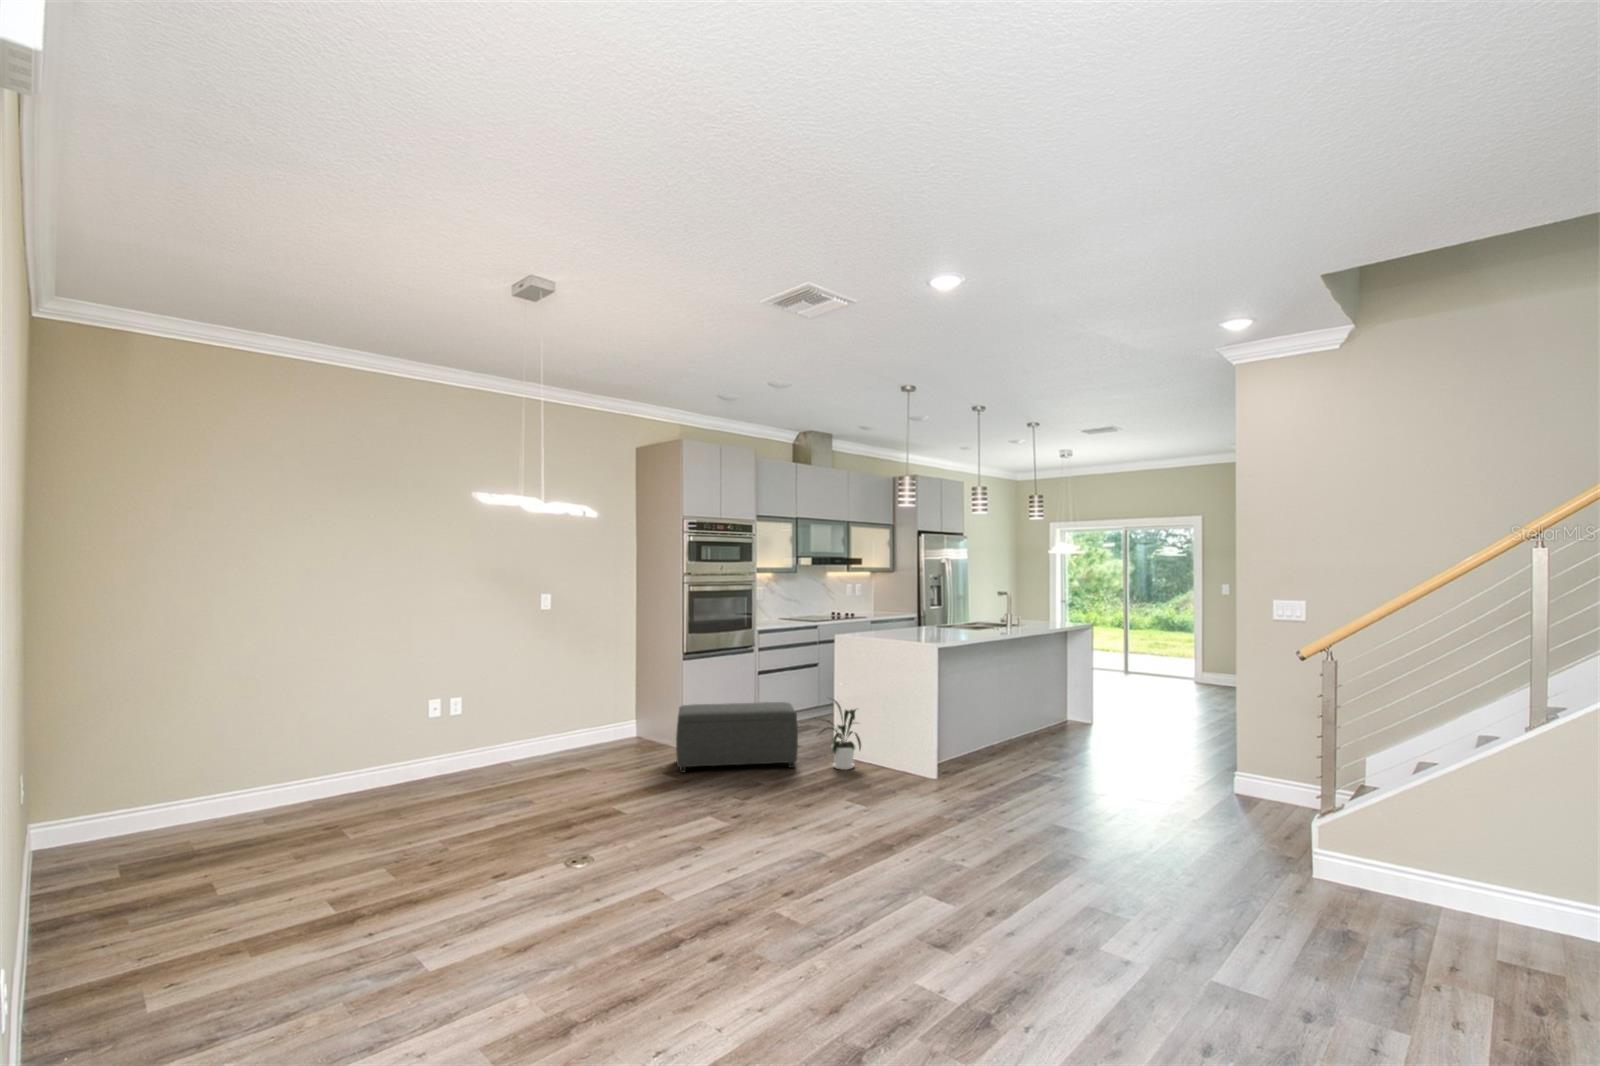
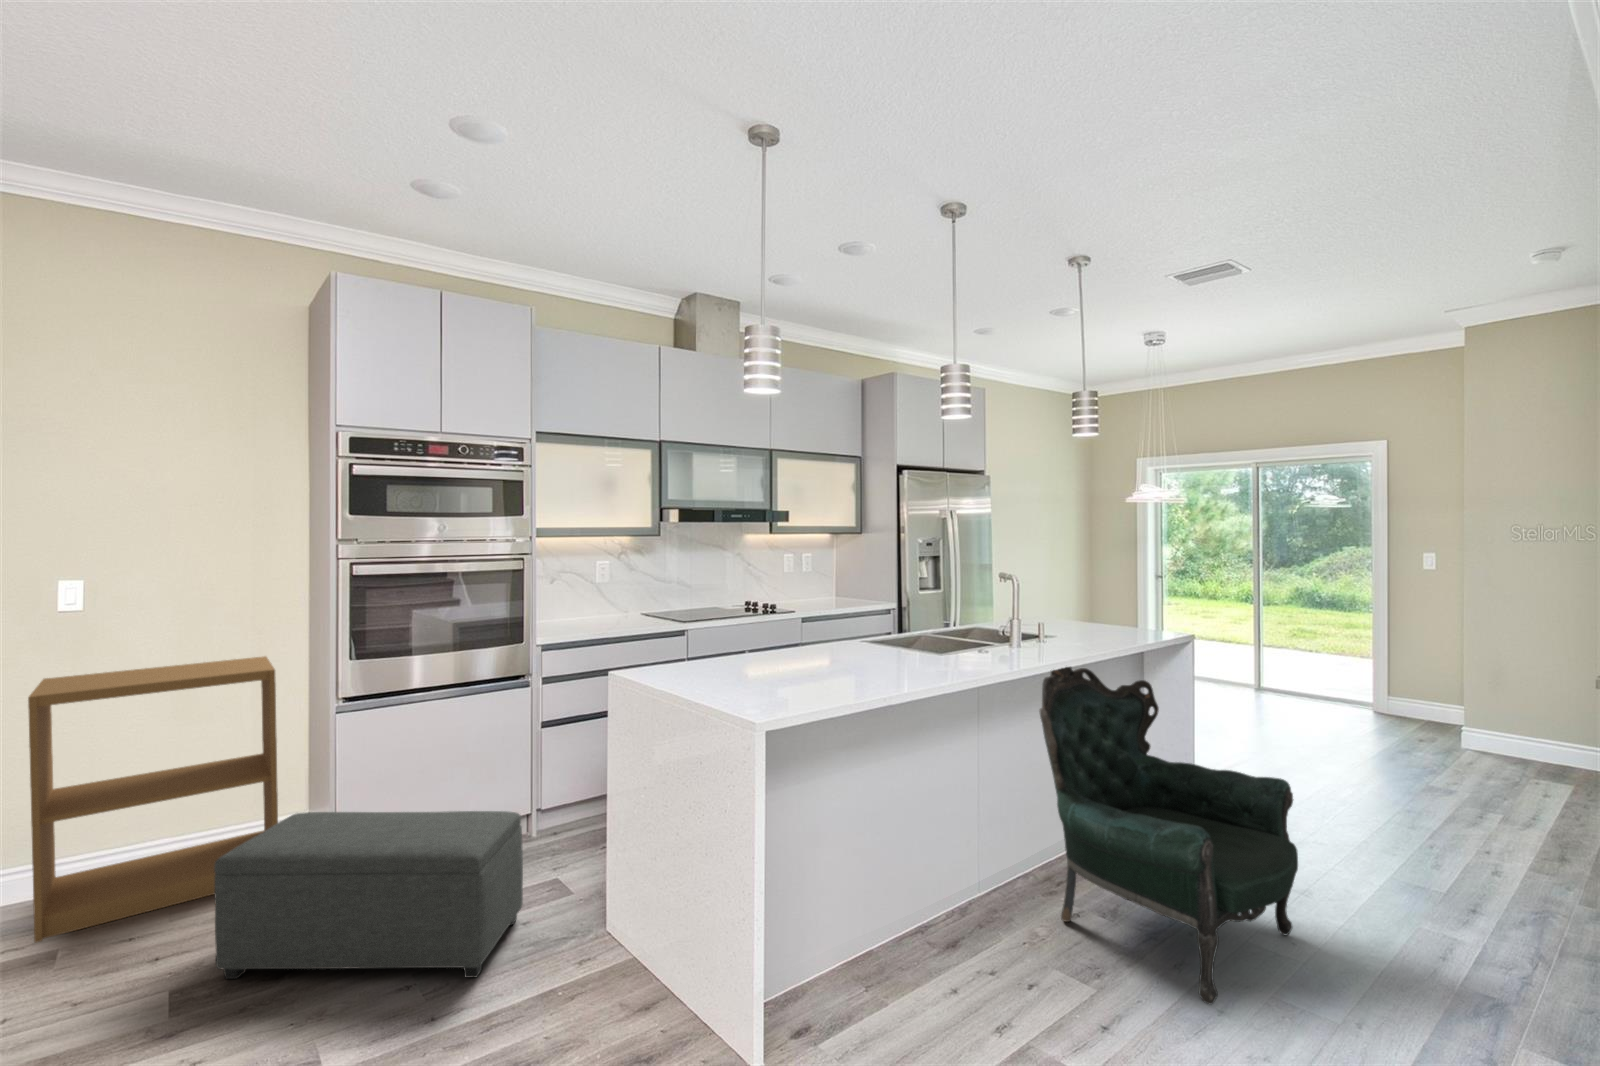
armchair: none [1027,628,1139,761] -> present [1039,667,1298,1004]
bookshelf: none [537,636,647,769] -> present [28,656,278,943]
house plant: present [823,701,861,770] -> none [502,818,635,996]

